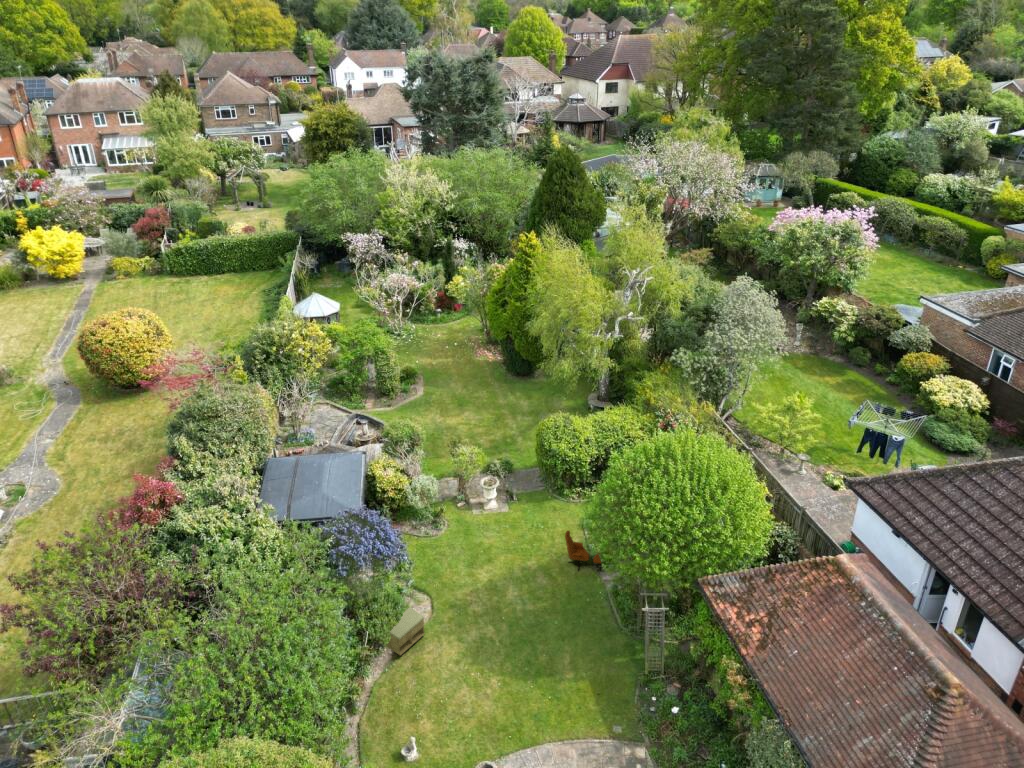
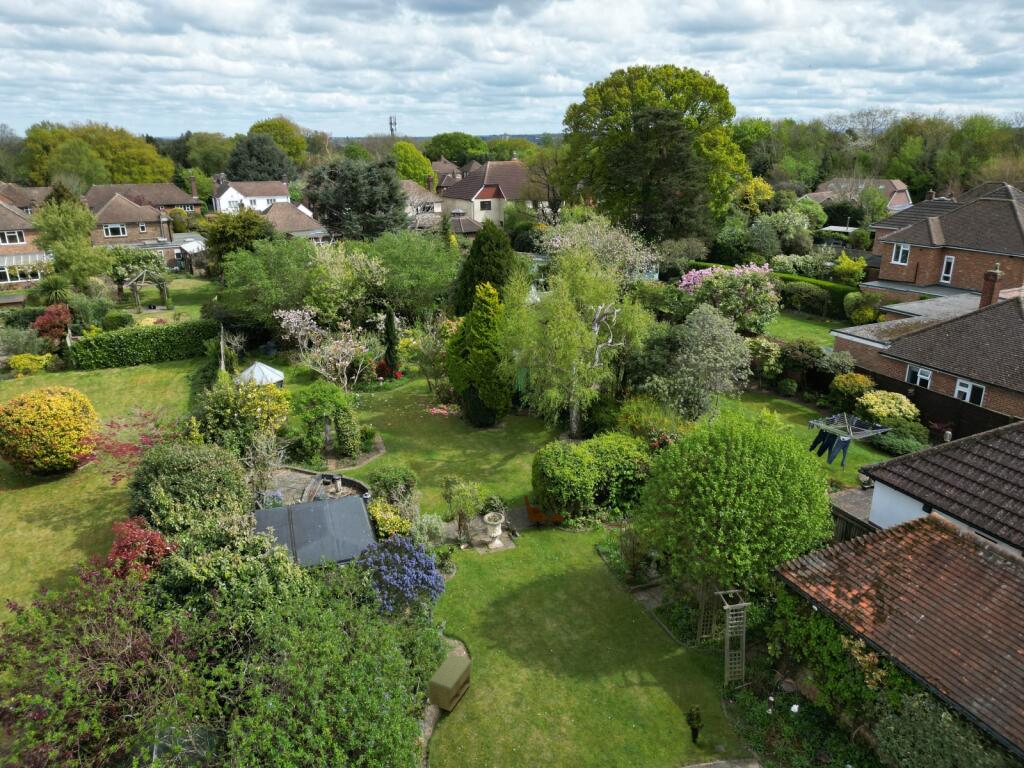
lounge chair: present [565,531,602,570] -> present [524,496,564,528]
potted plant: none [590,684,606,717] -> present [685,703,704,742]

